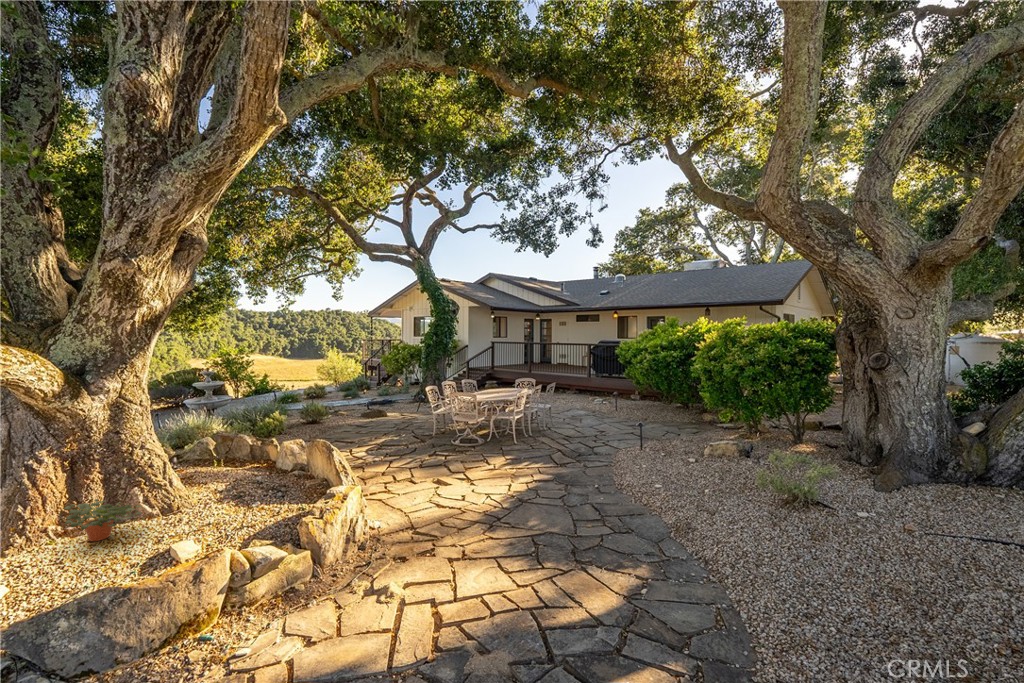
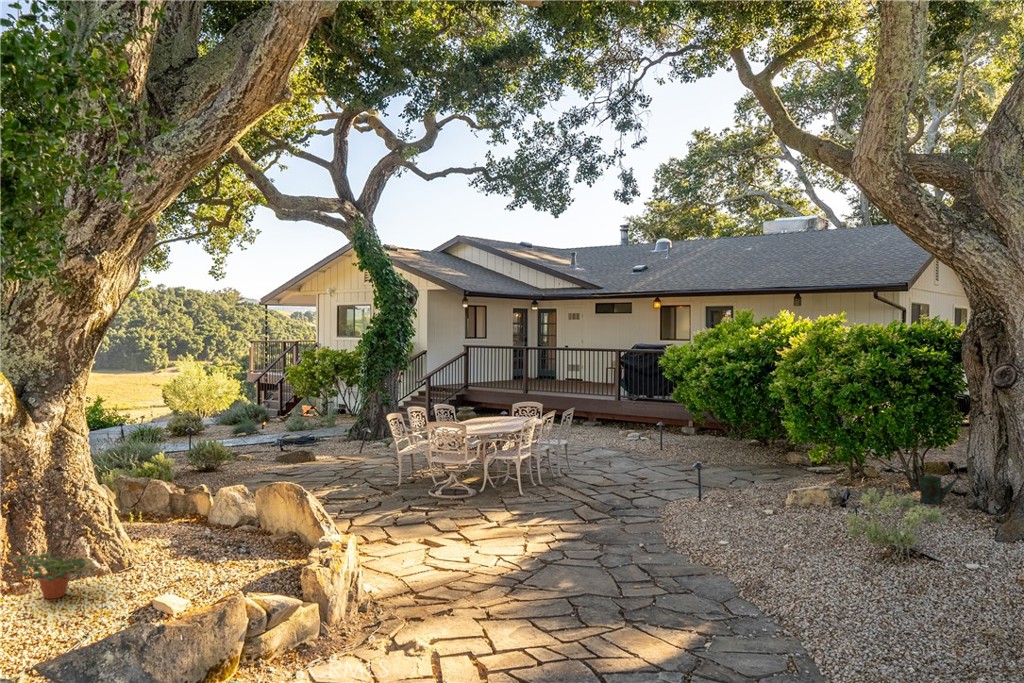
watering can: none [801,433,841,456] -> present [920,474,962,504]

